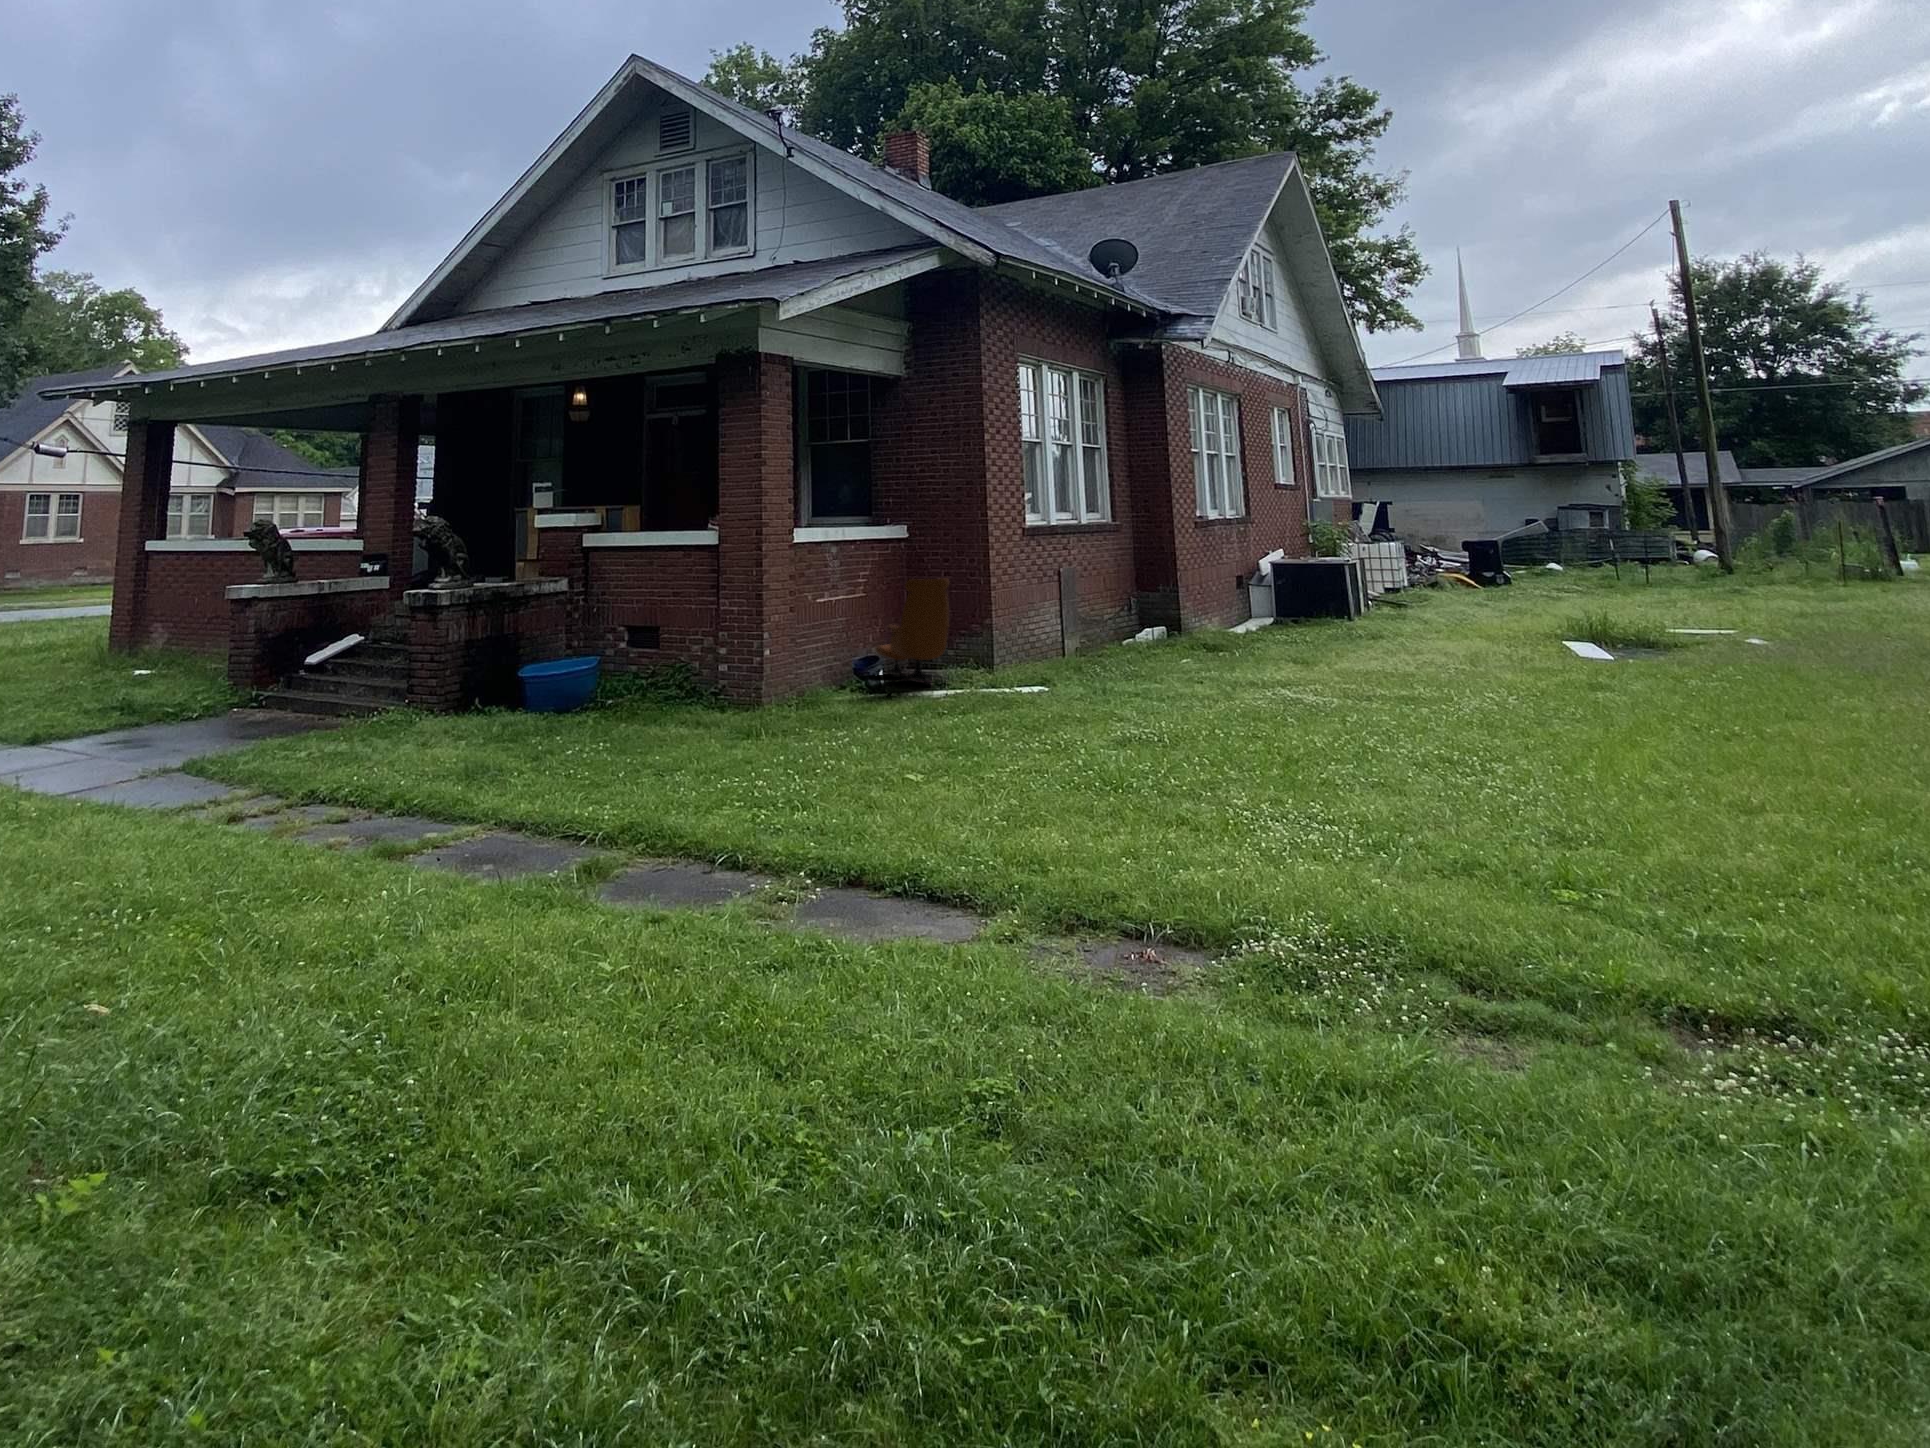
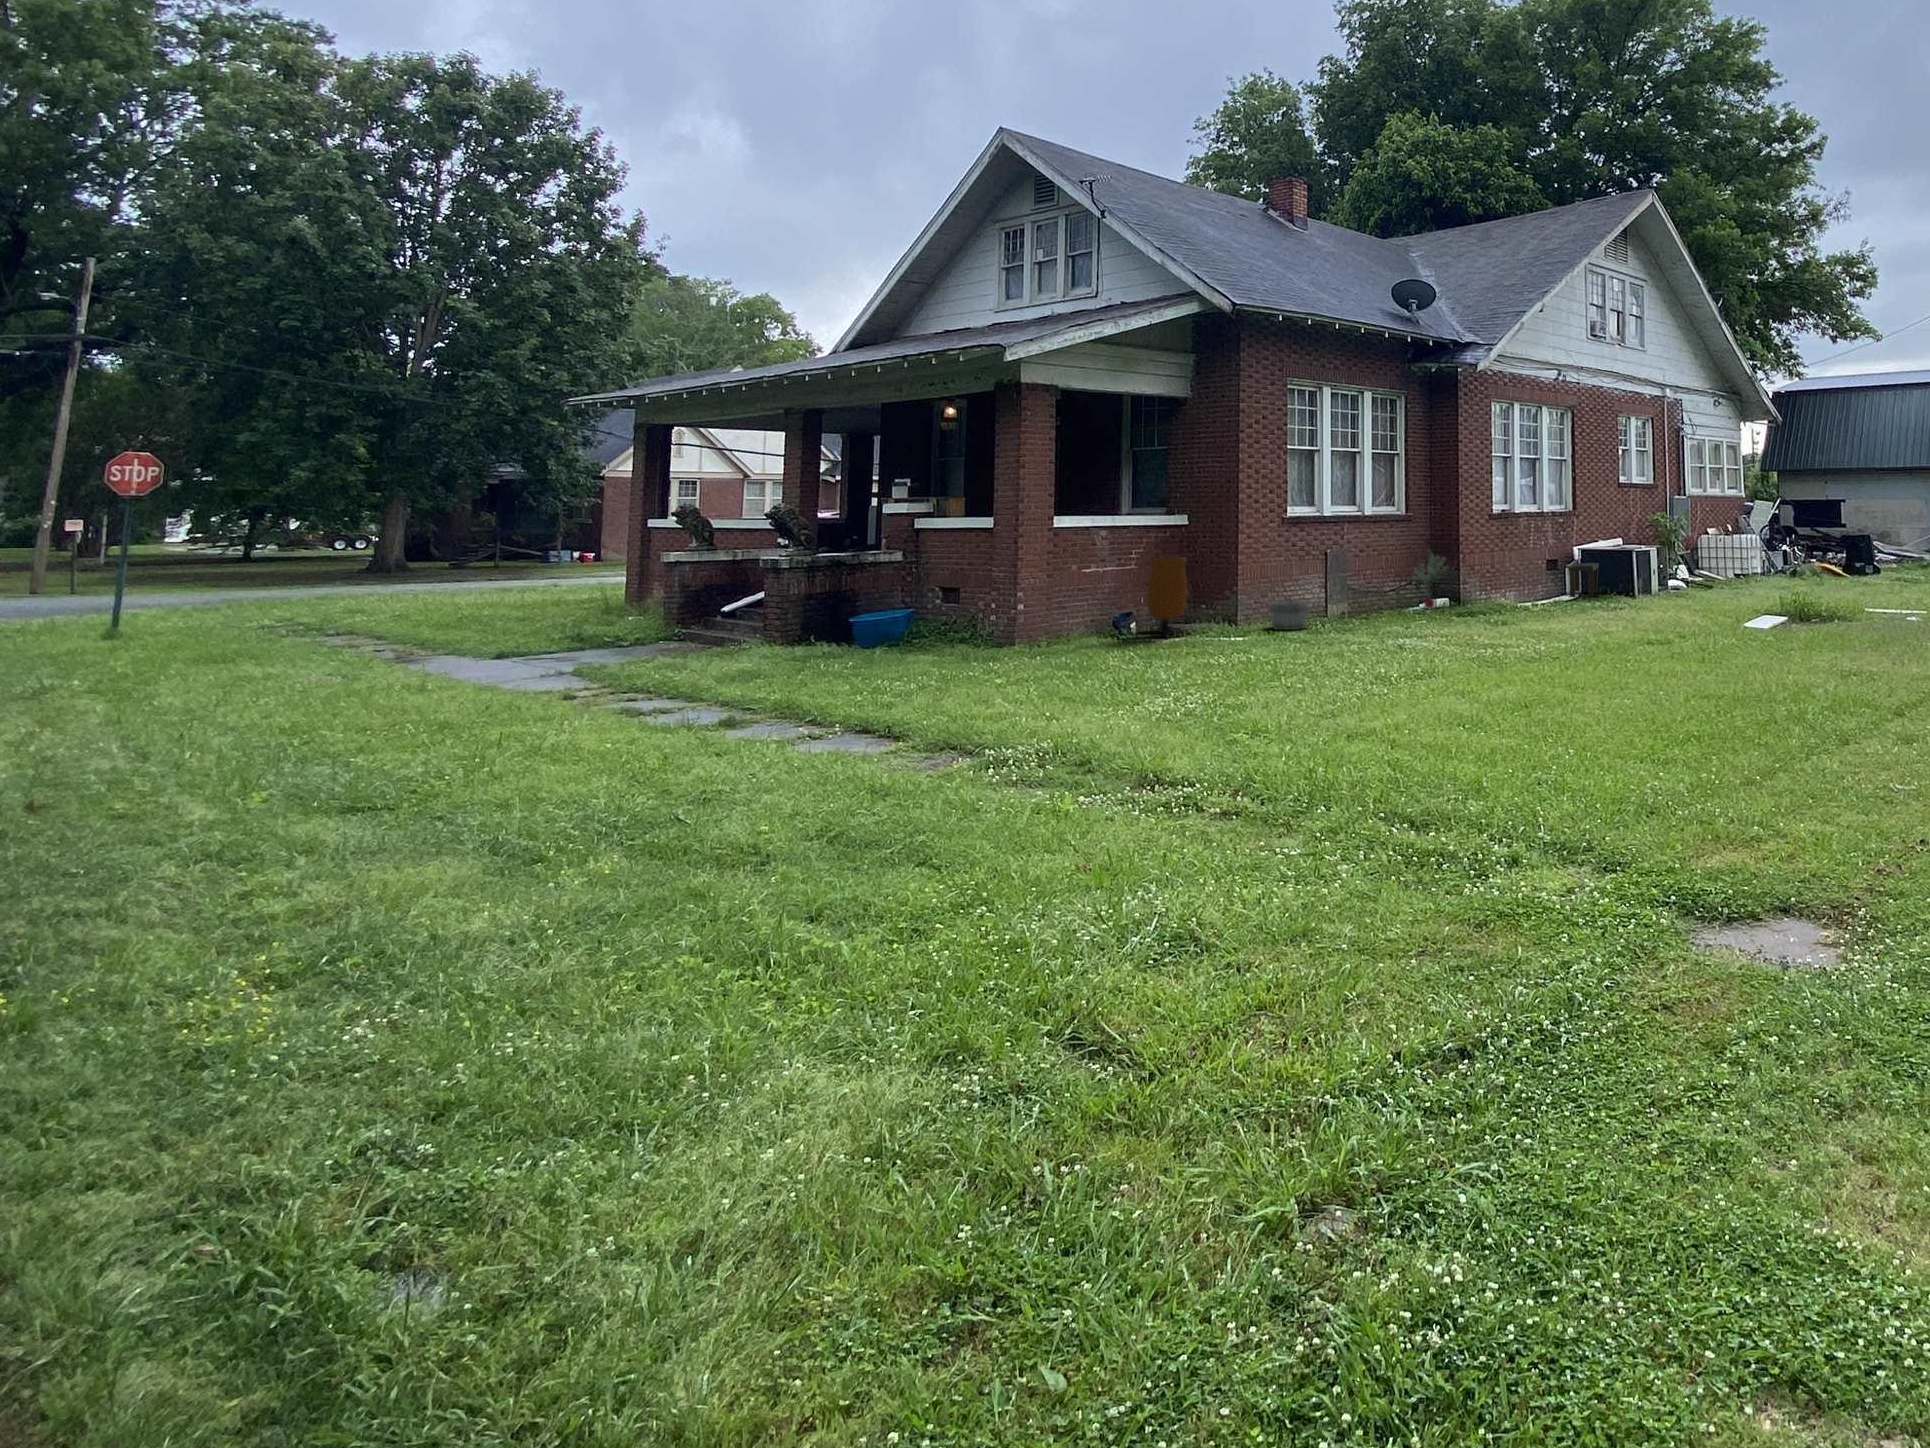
potted tree: none [1122,564,1163,637] -> present [1412,552,1447,609]
bench: none [1256,576,1296,617] -> present [1569,563,1599,597]
wooden bucket: none [1017,621,1069,669] -> present [1269,600,1309,630]

